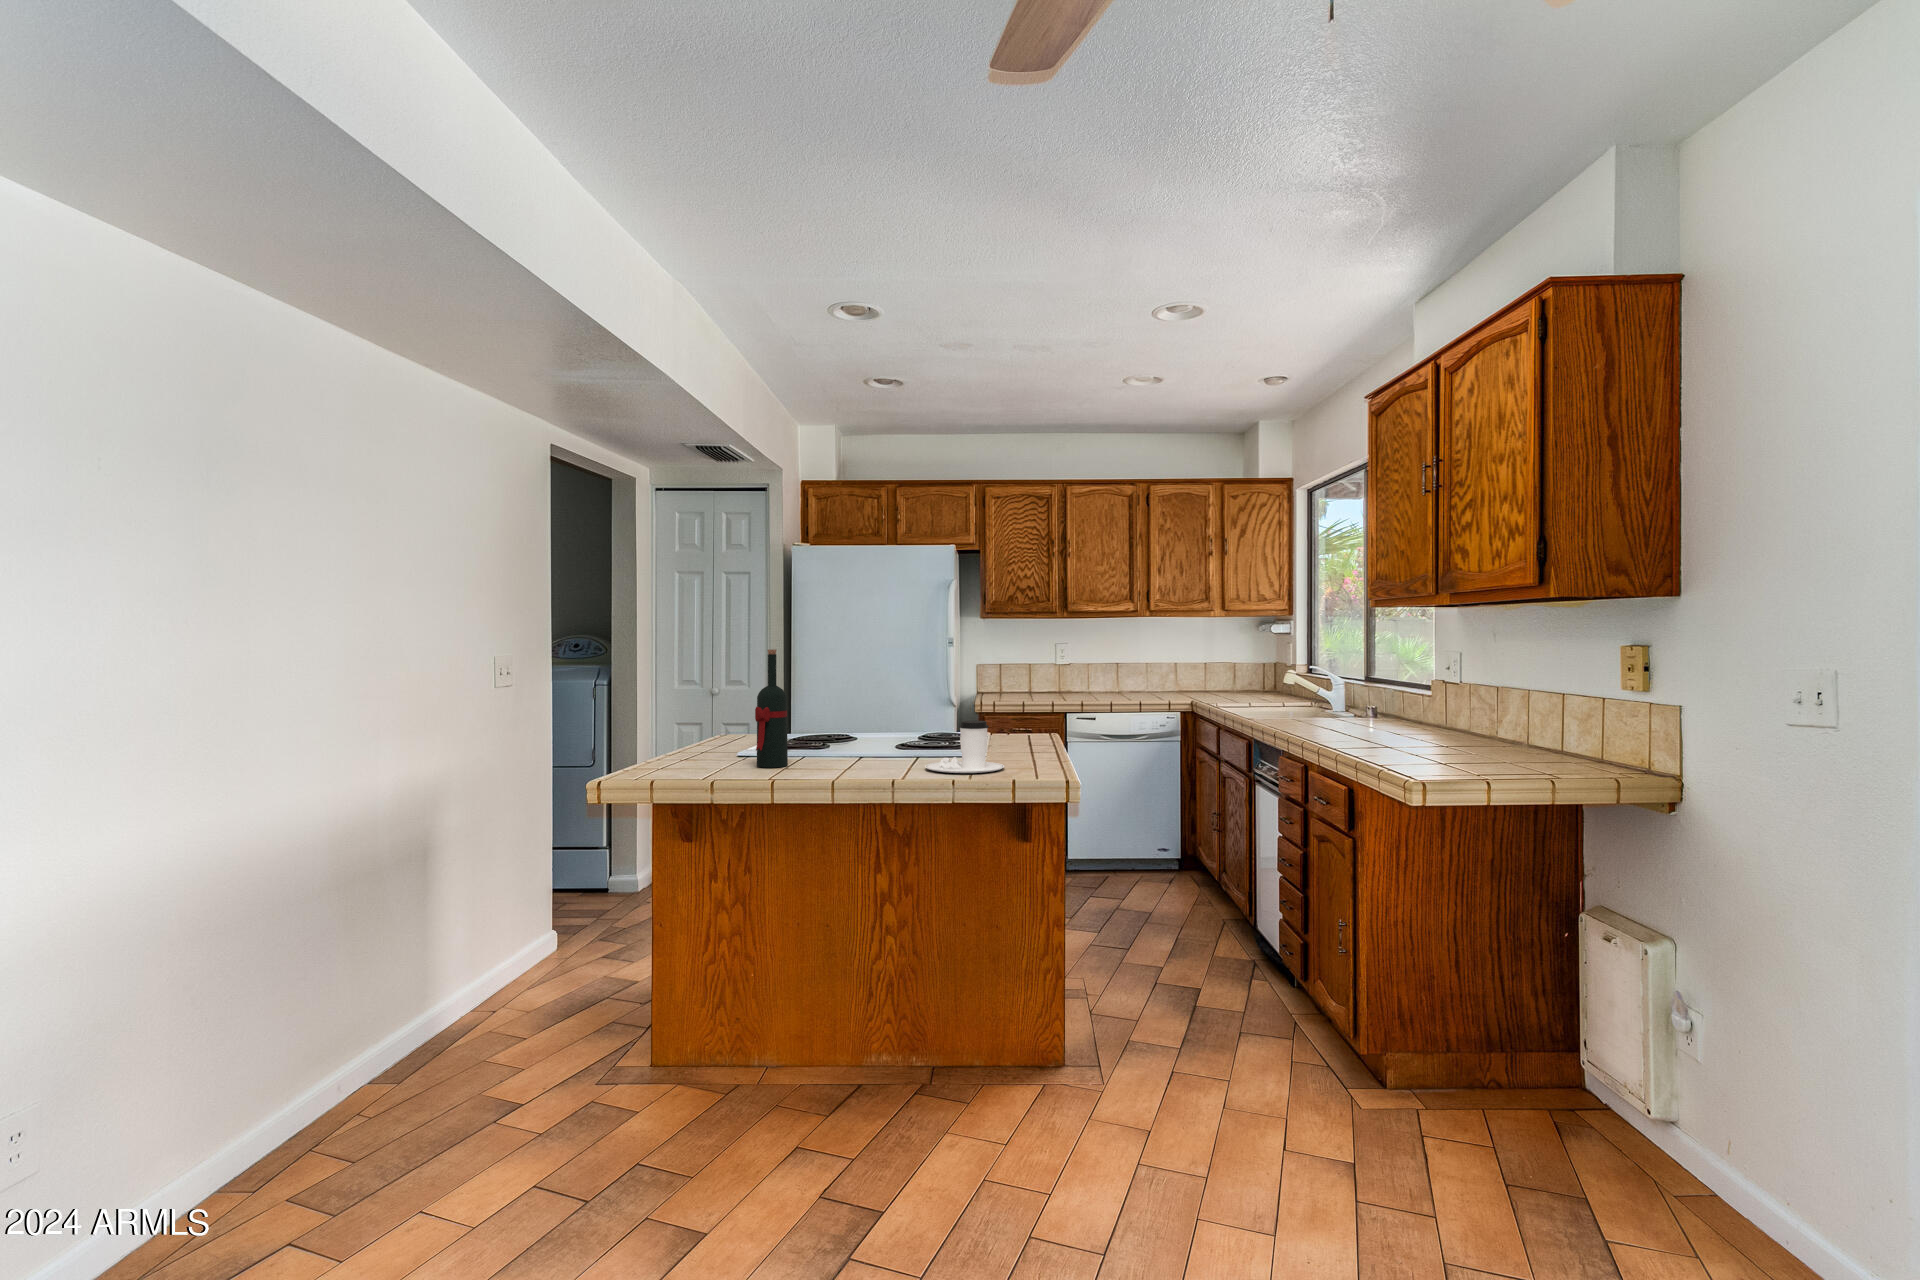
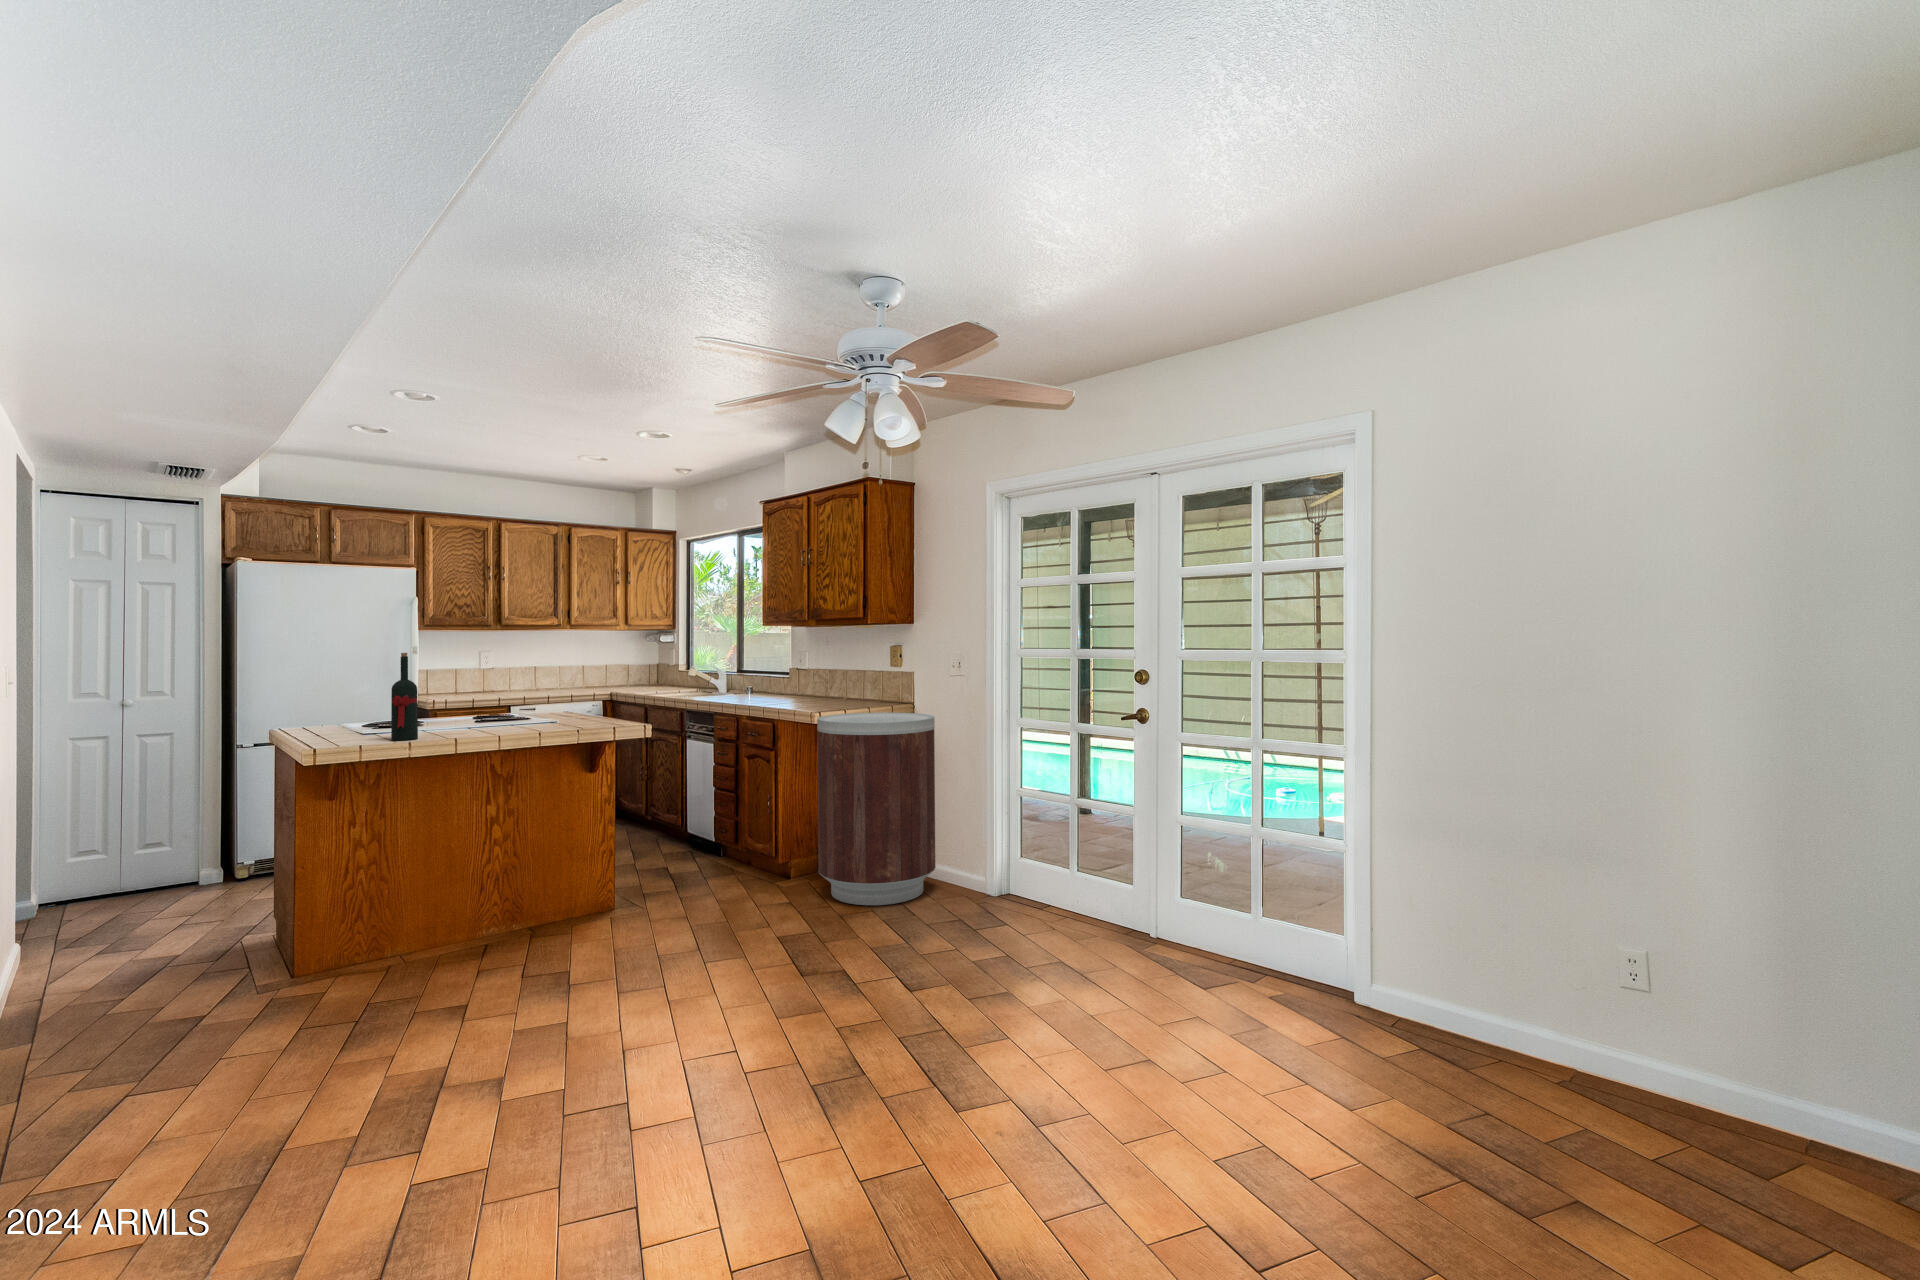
coffee cup: present [925,721,1004,773] -> none [533,697,590,731]
trash can: none [1417,782,1712,1231] -> present [817,713,936,905]

